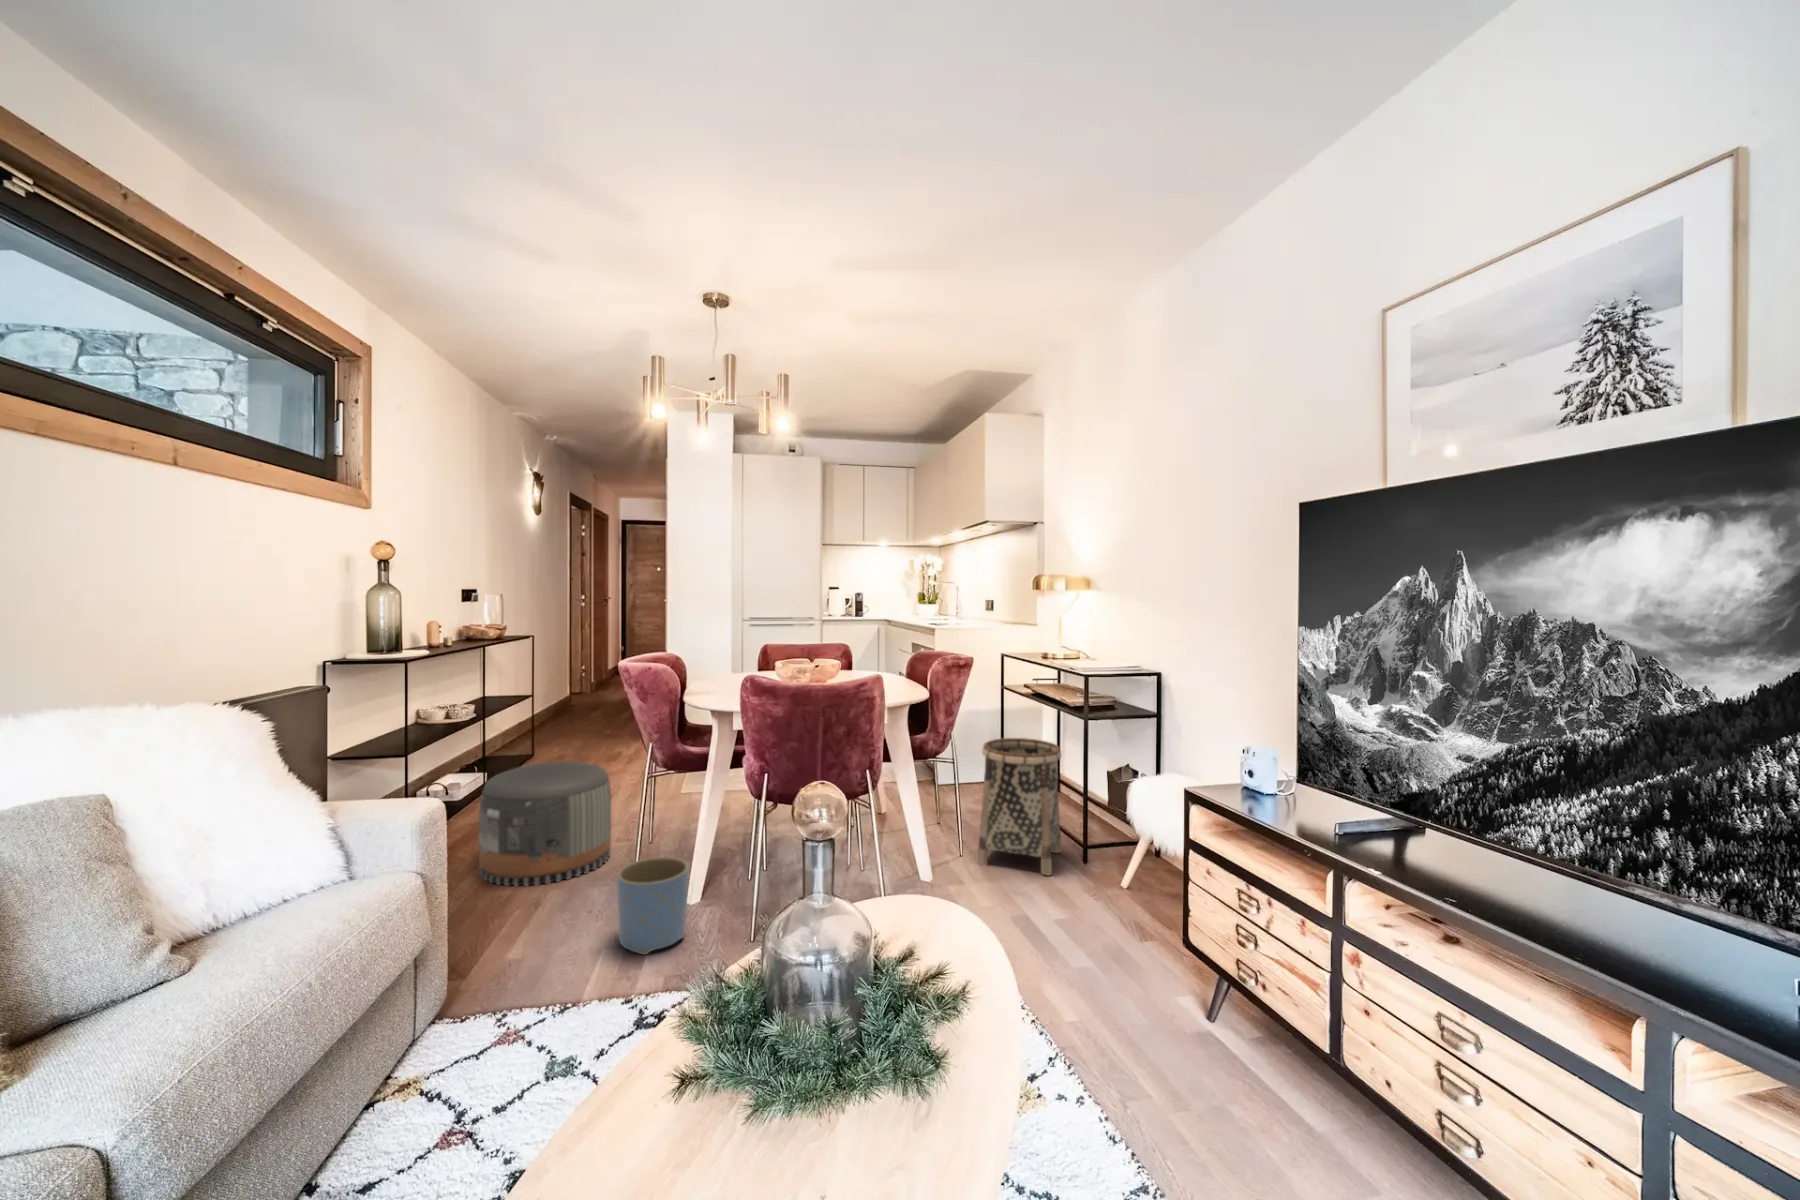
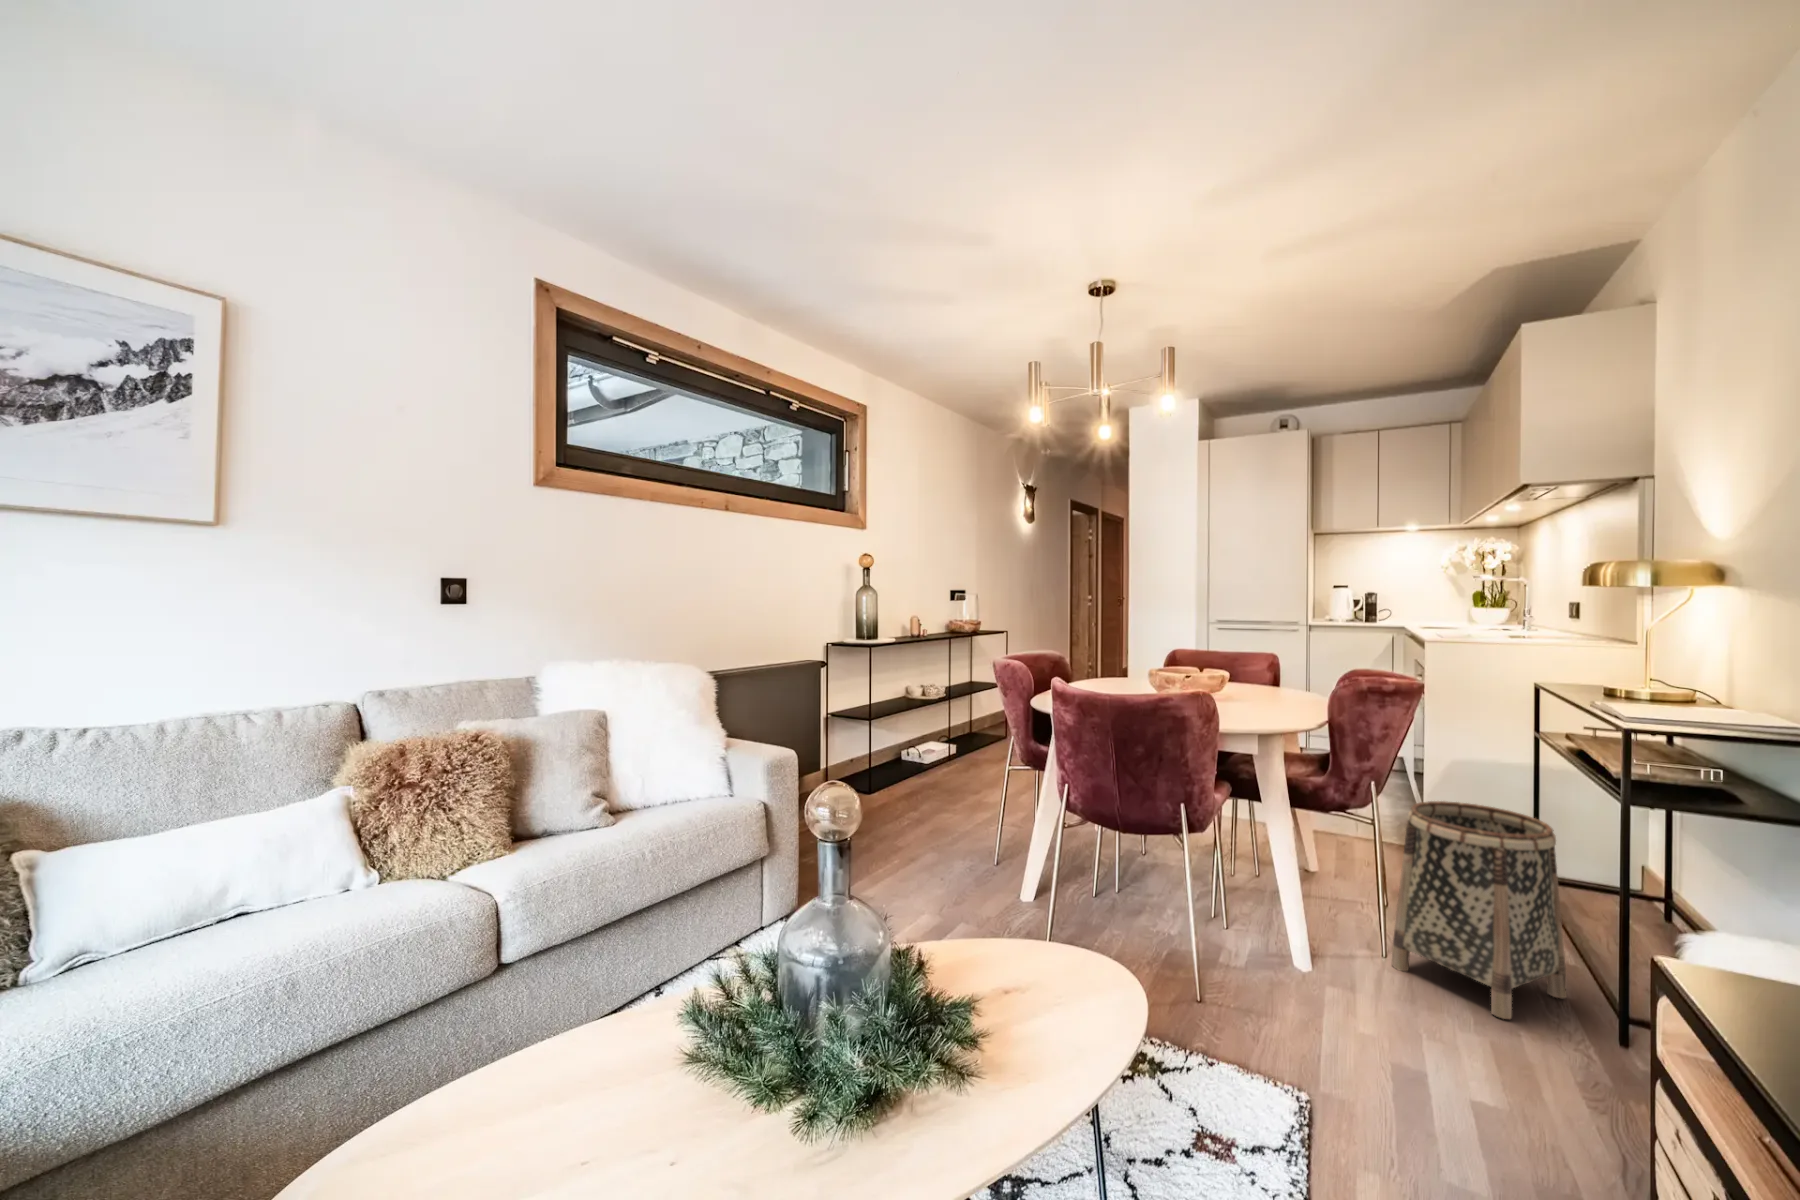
pouf: present [479,762,611,886] -> none [895,741,998,845]
planter: present [617,857,689,954] -> none [939,837,1002,921]

